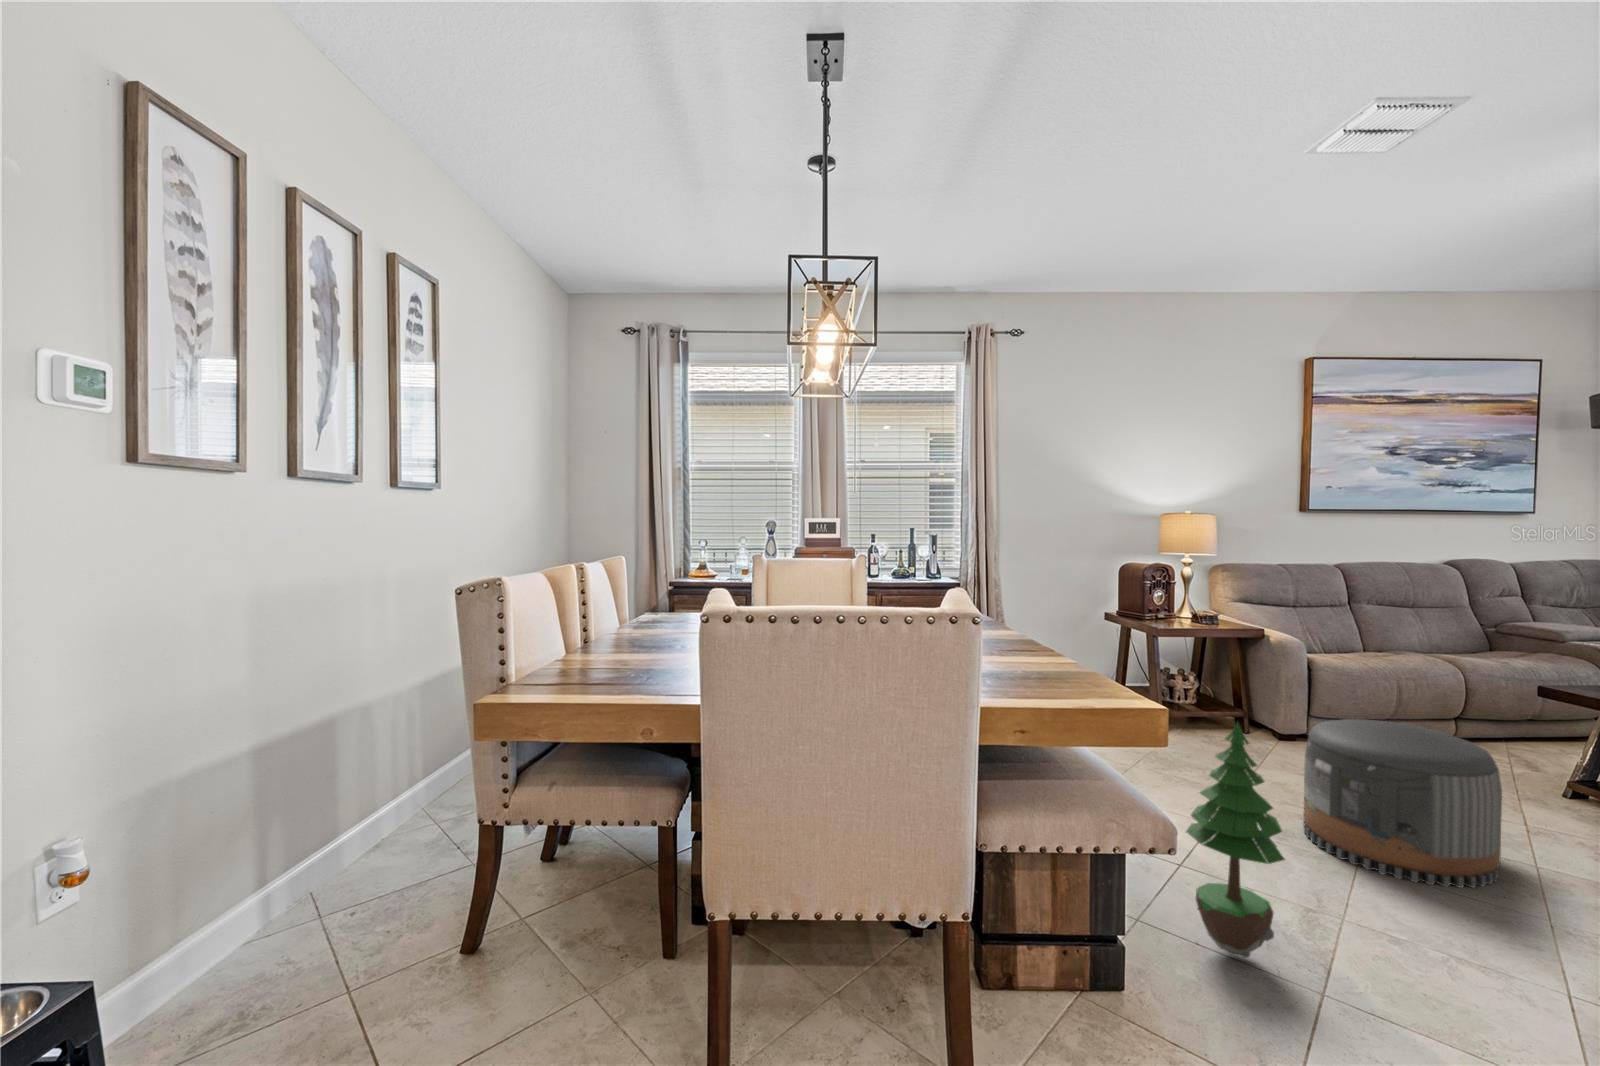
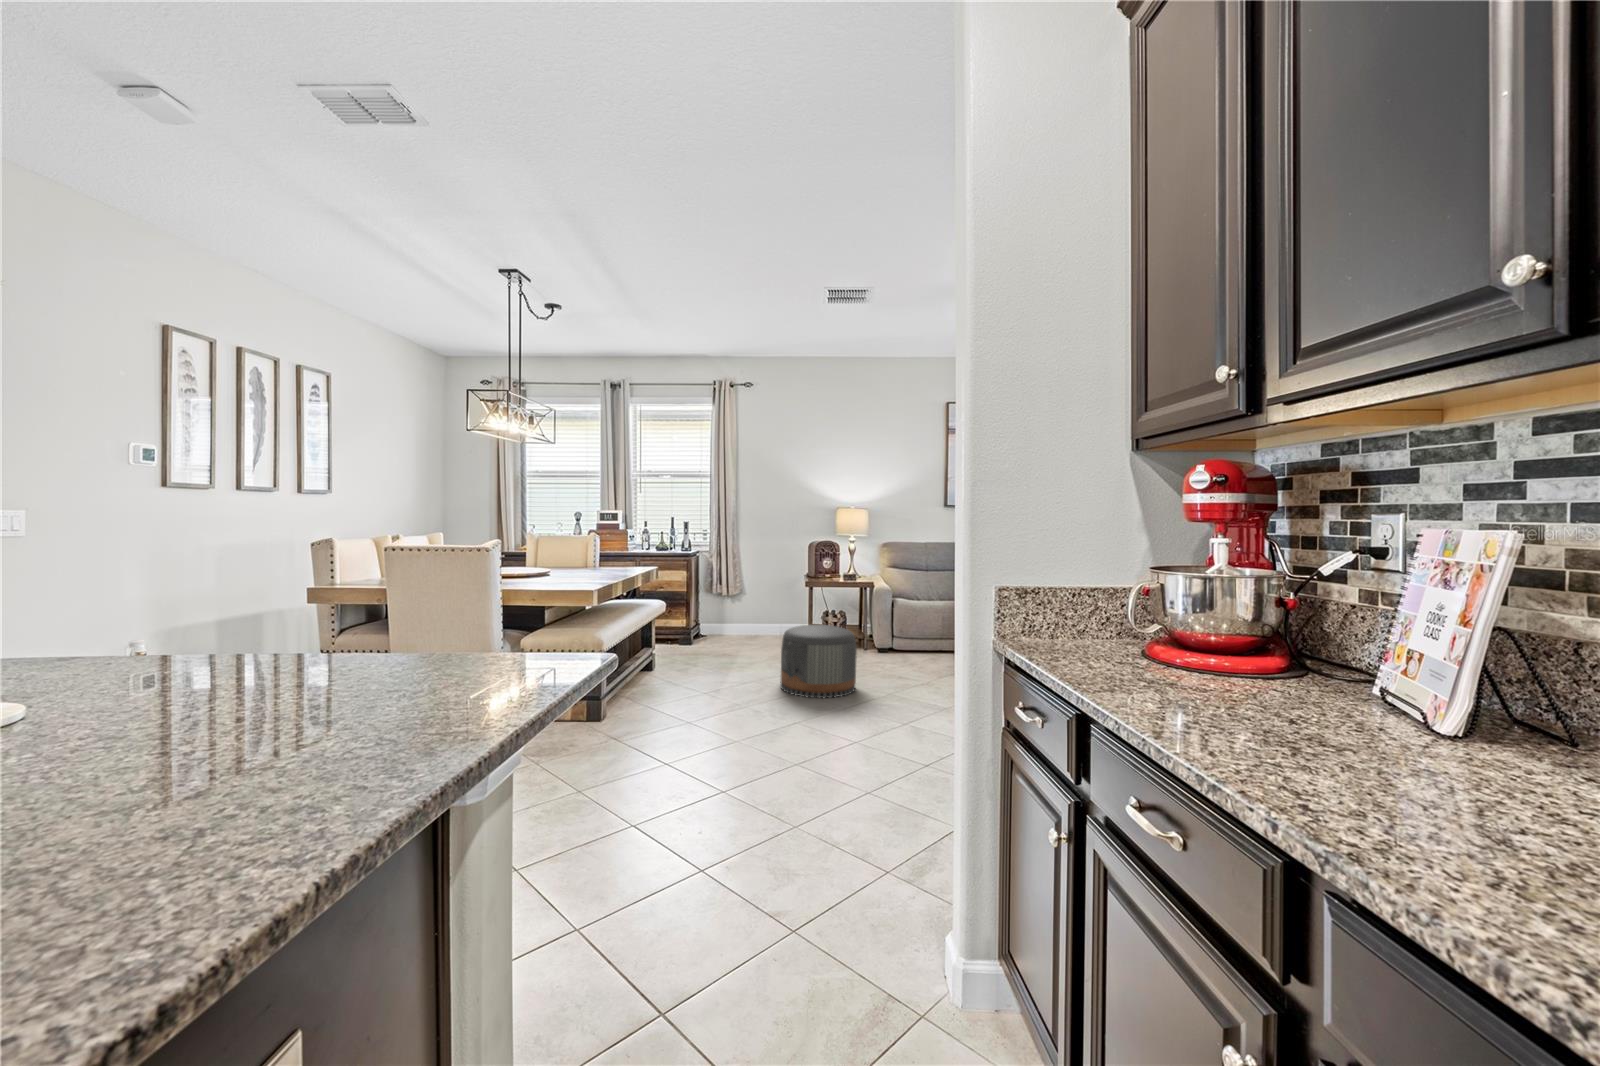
potted tree: present [1186,722,1285,958] -> none [647,608,685,712]

